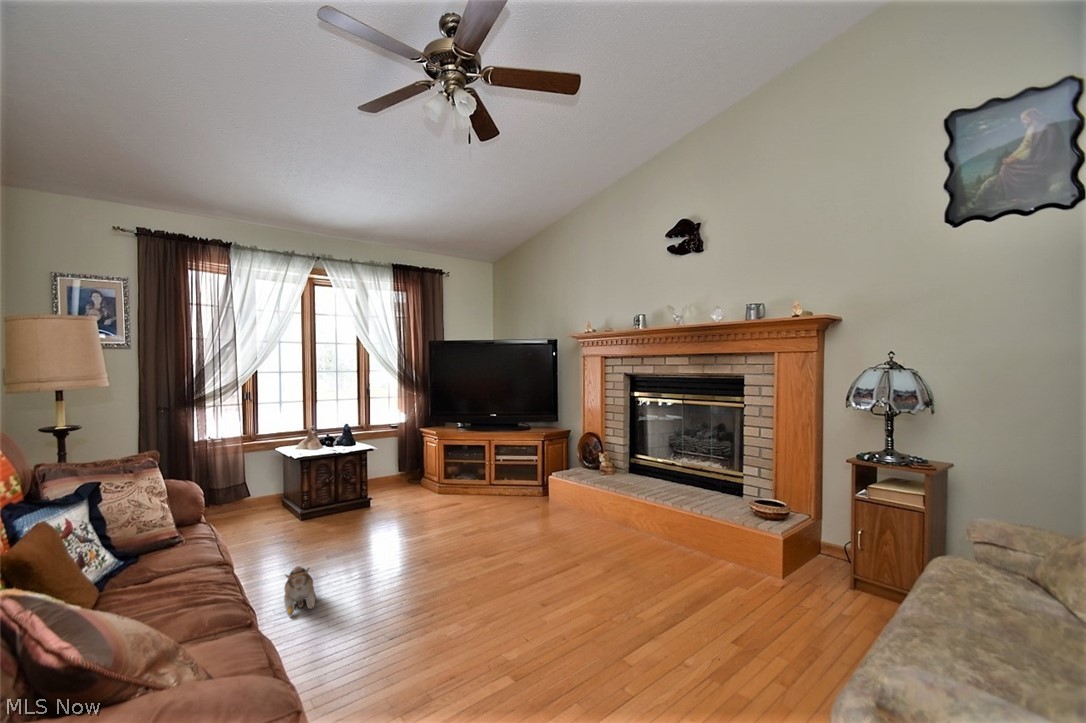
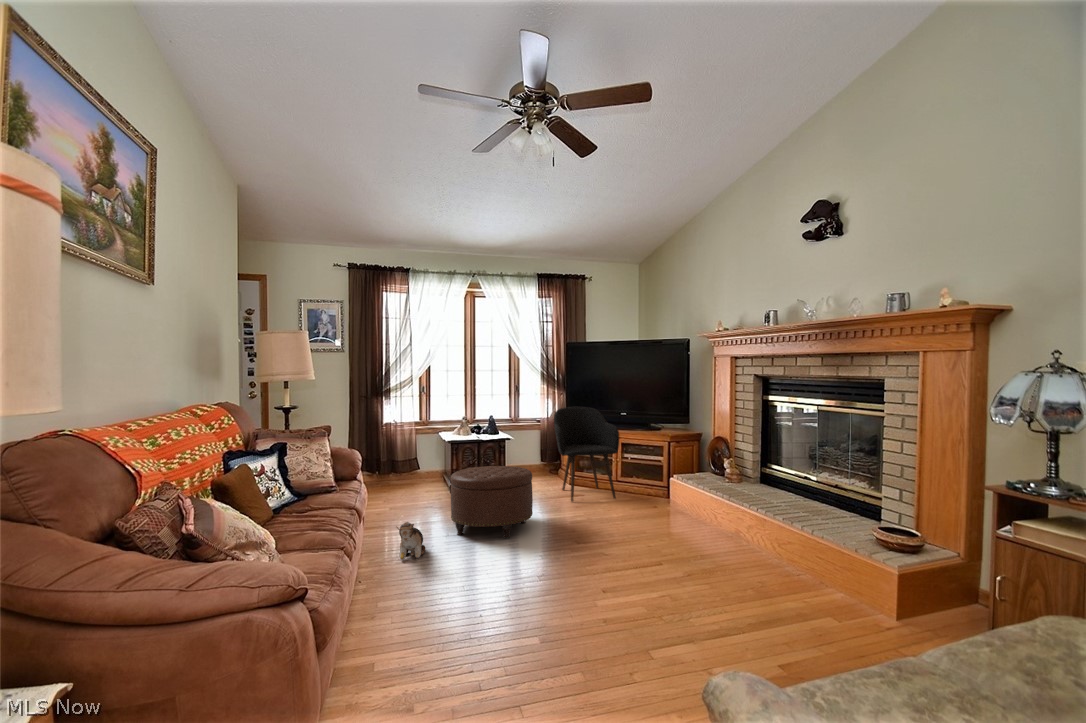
armchair: none [423,409,503,511] -> present [554,407,619,502]
ottoman: none [329,481,430,569] -> present [450,466,533,538]

